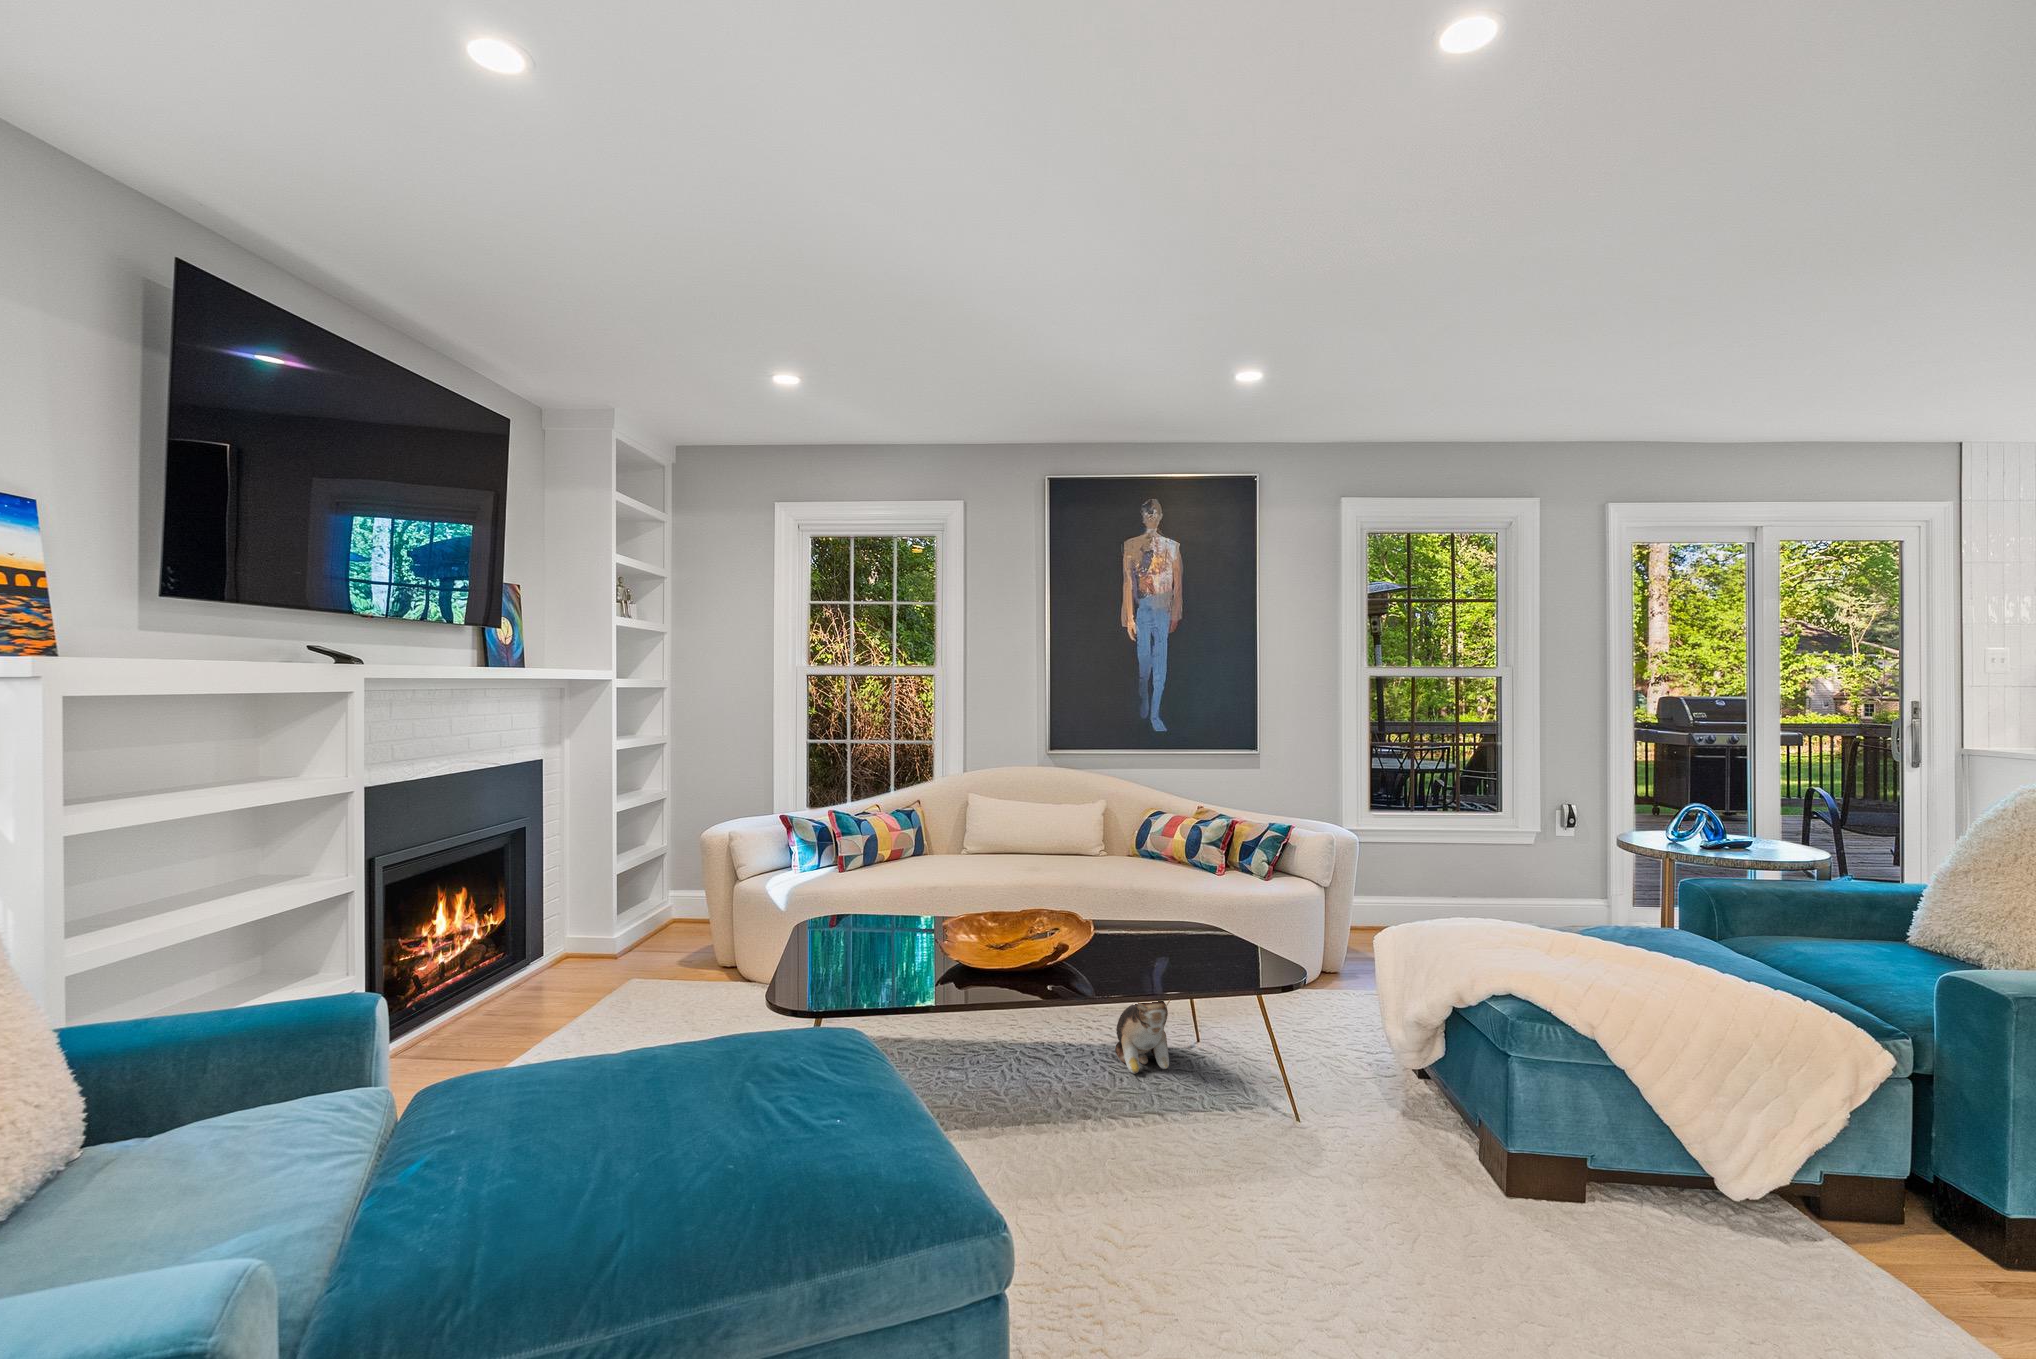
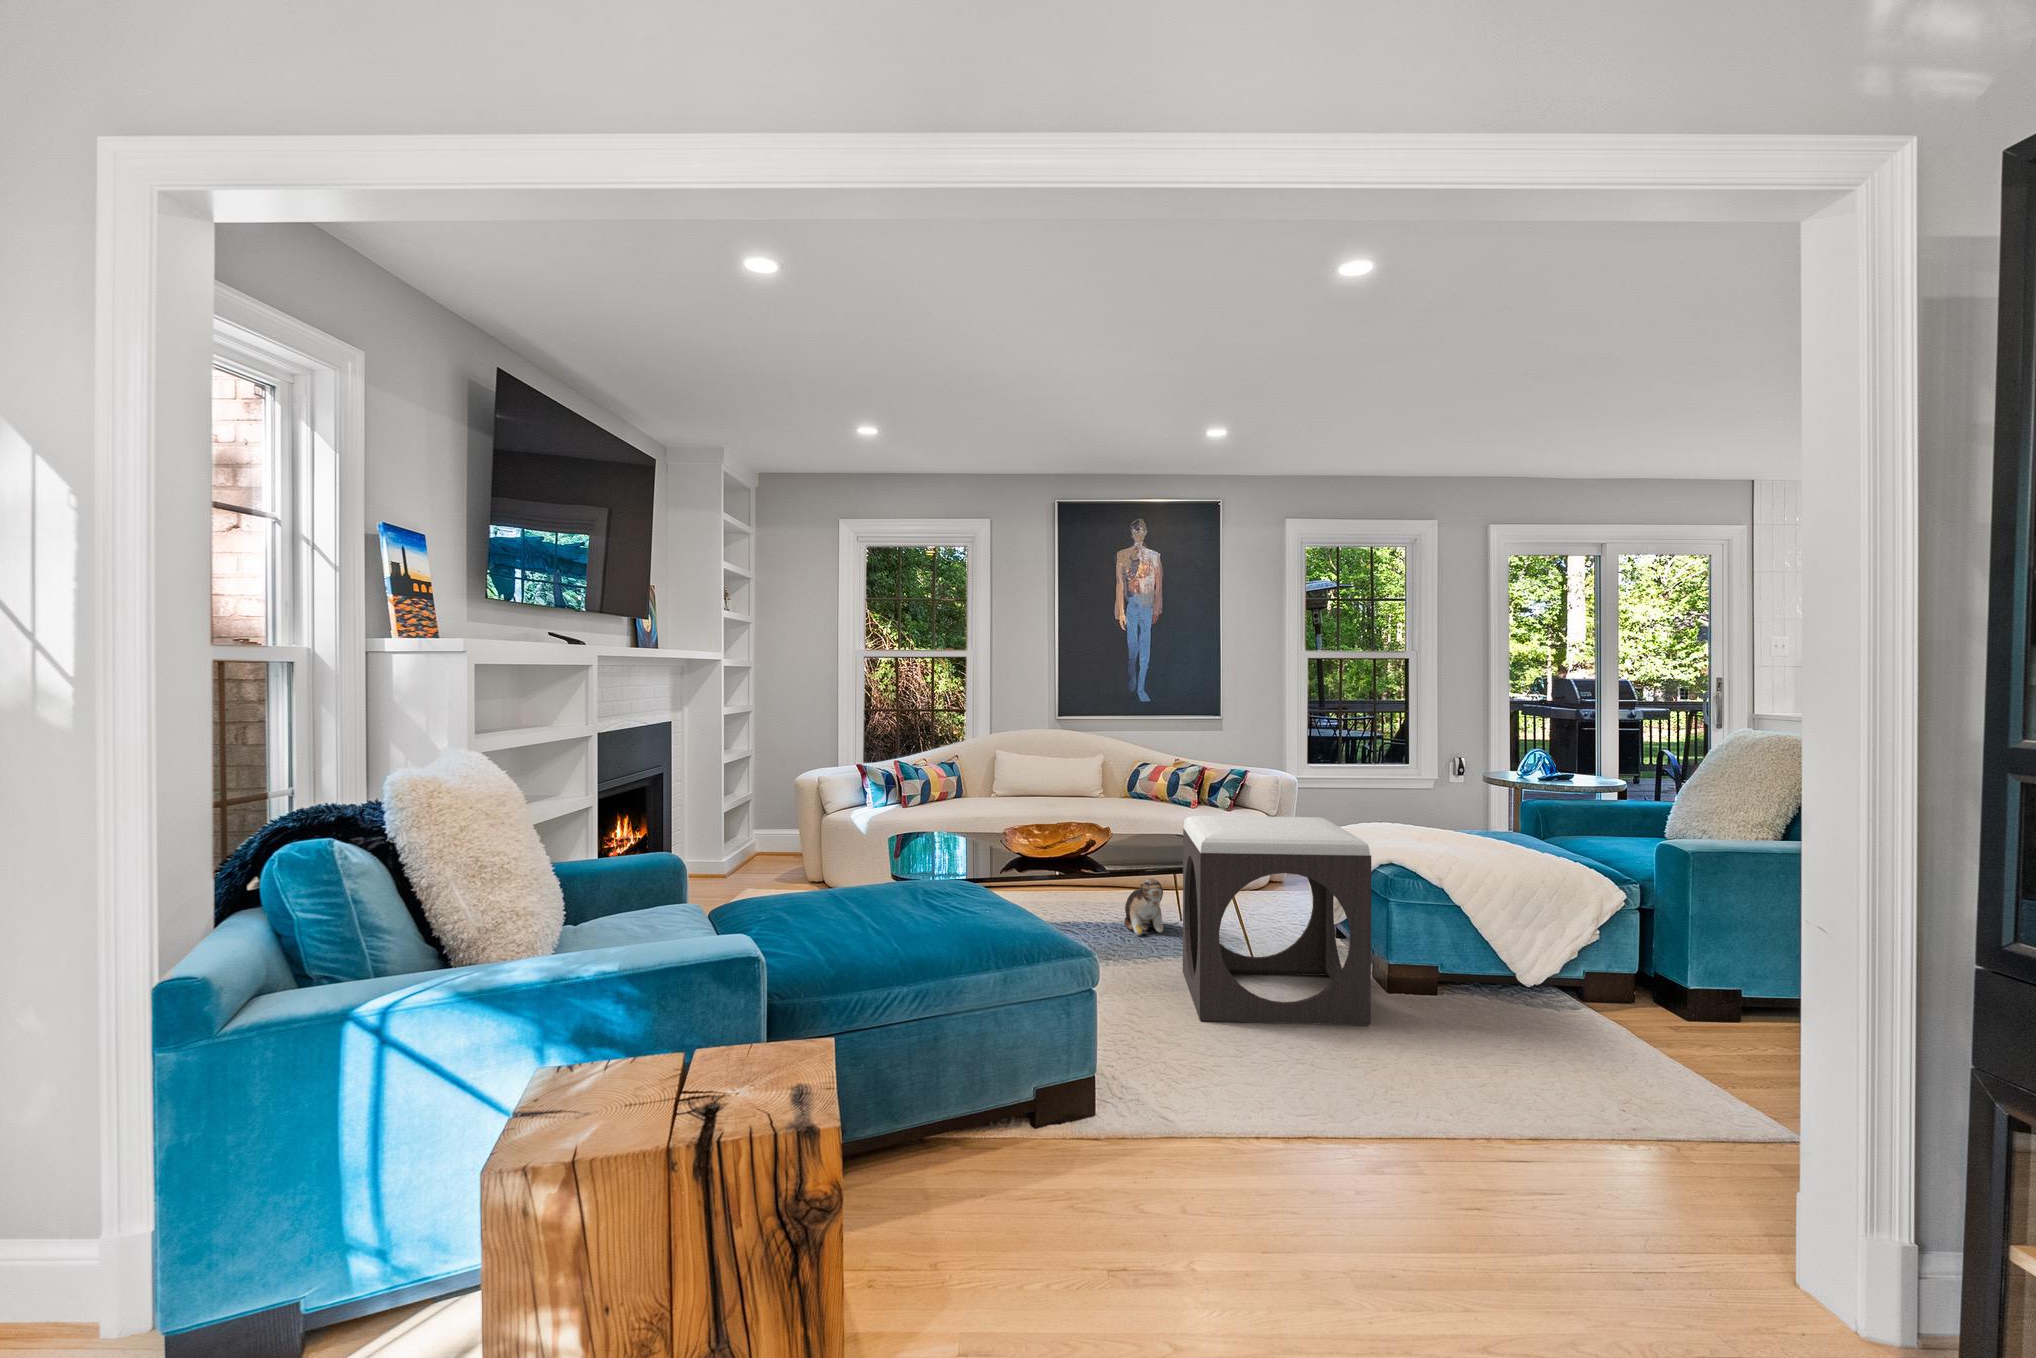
footstool: none [1191,917,1489,1282] -> present [1183,816,1371,1025]

